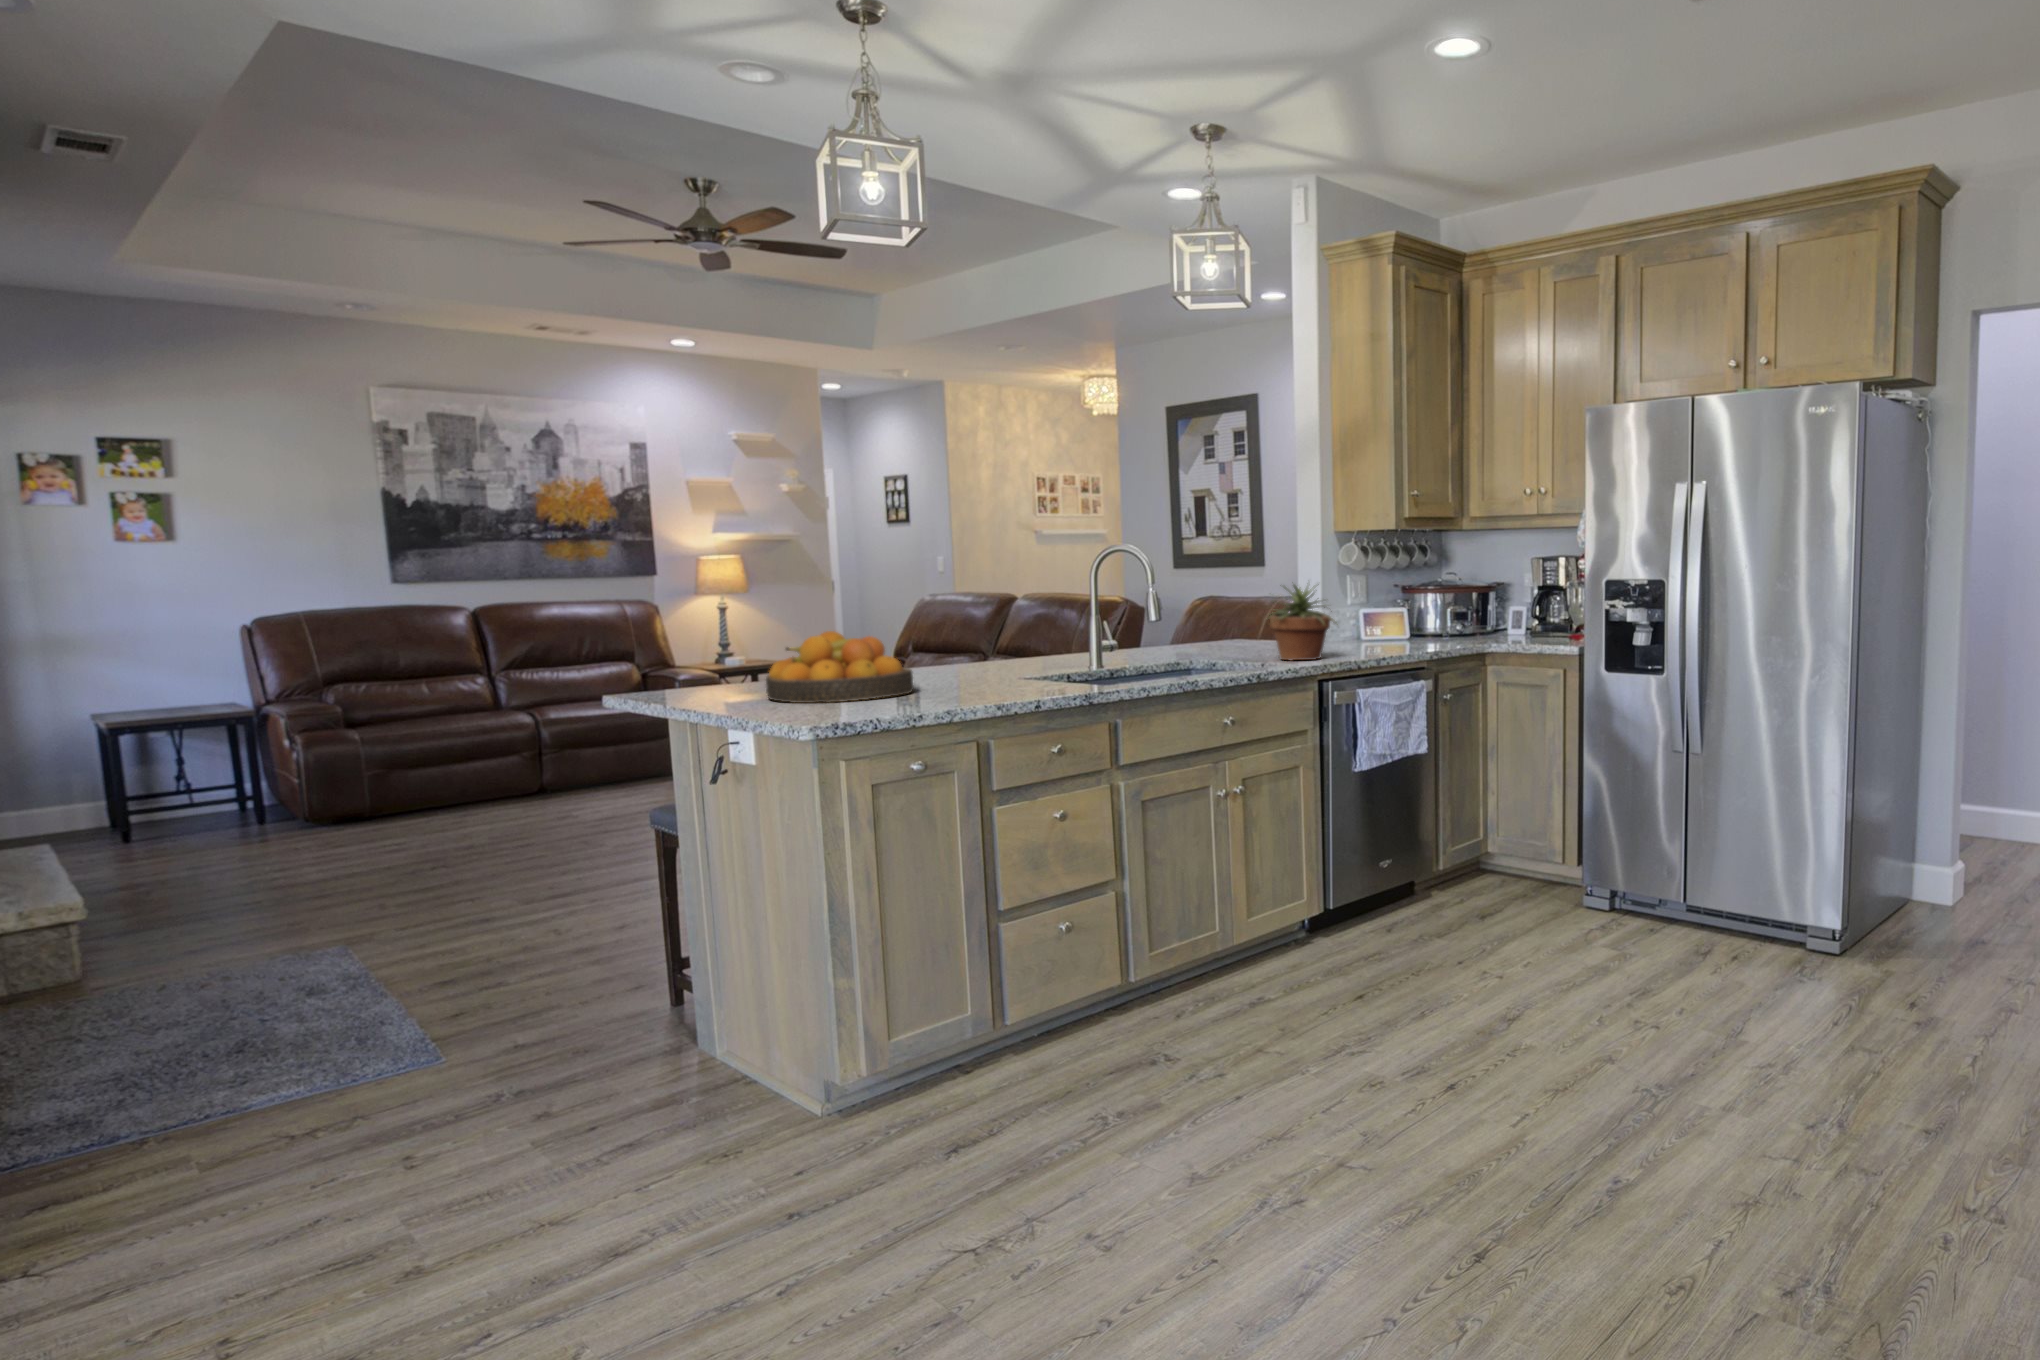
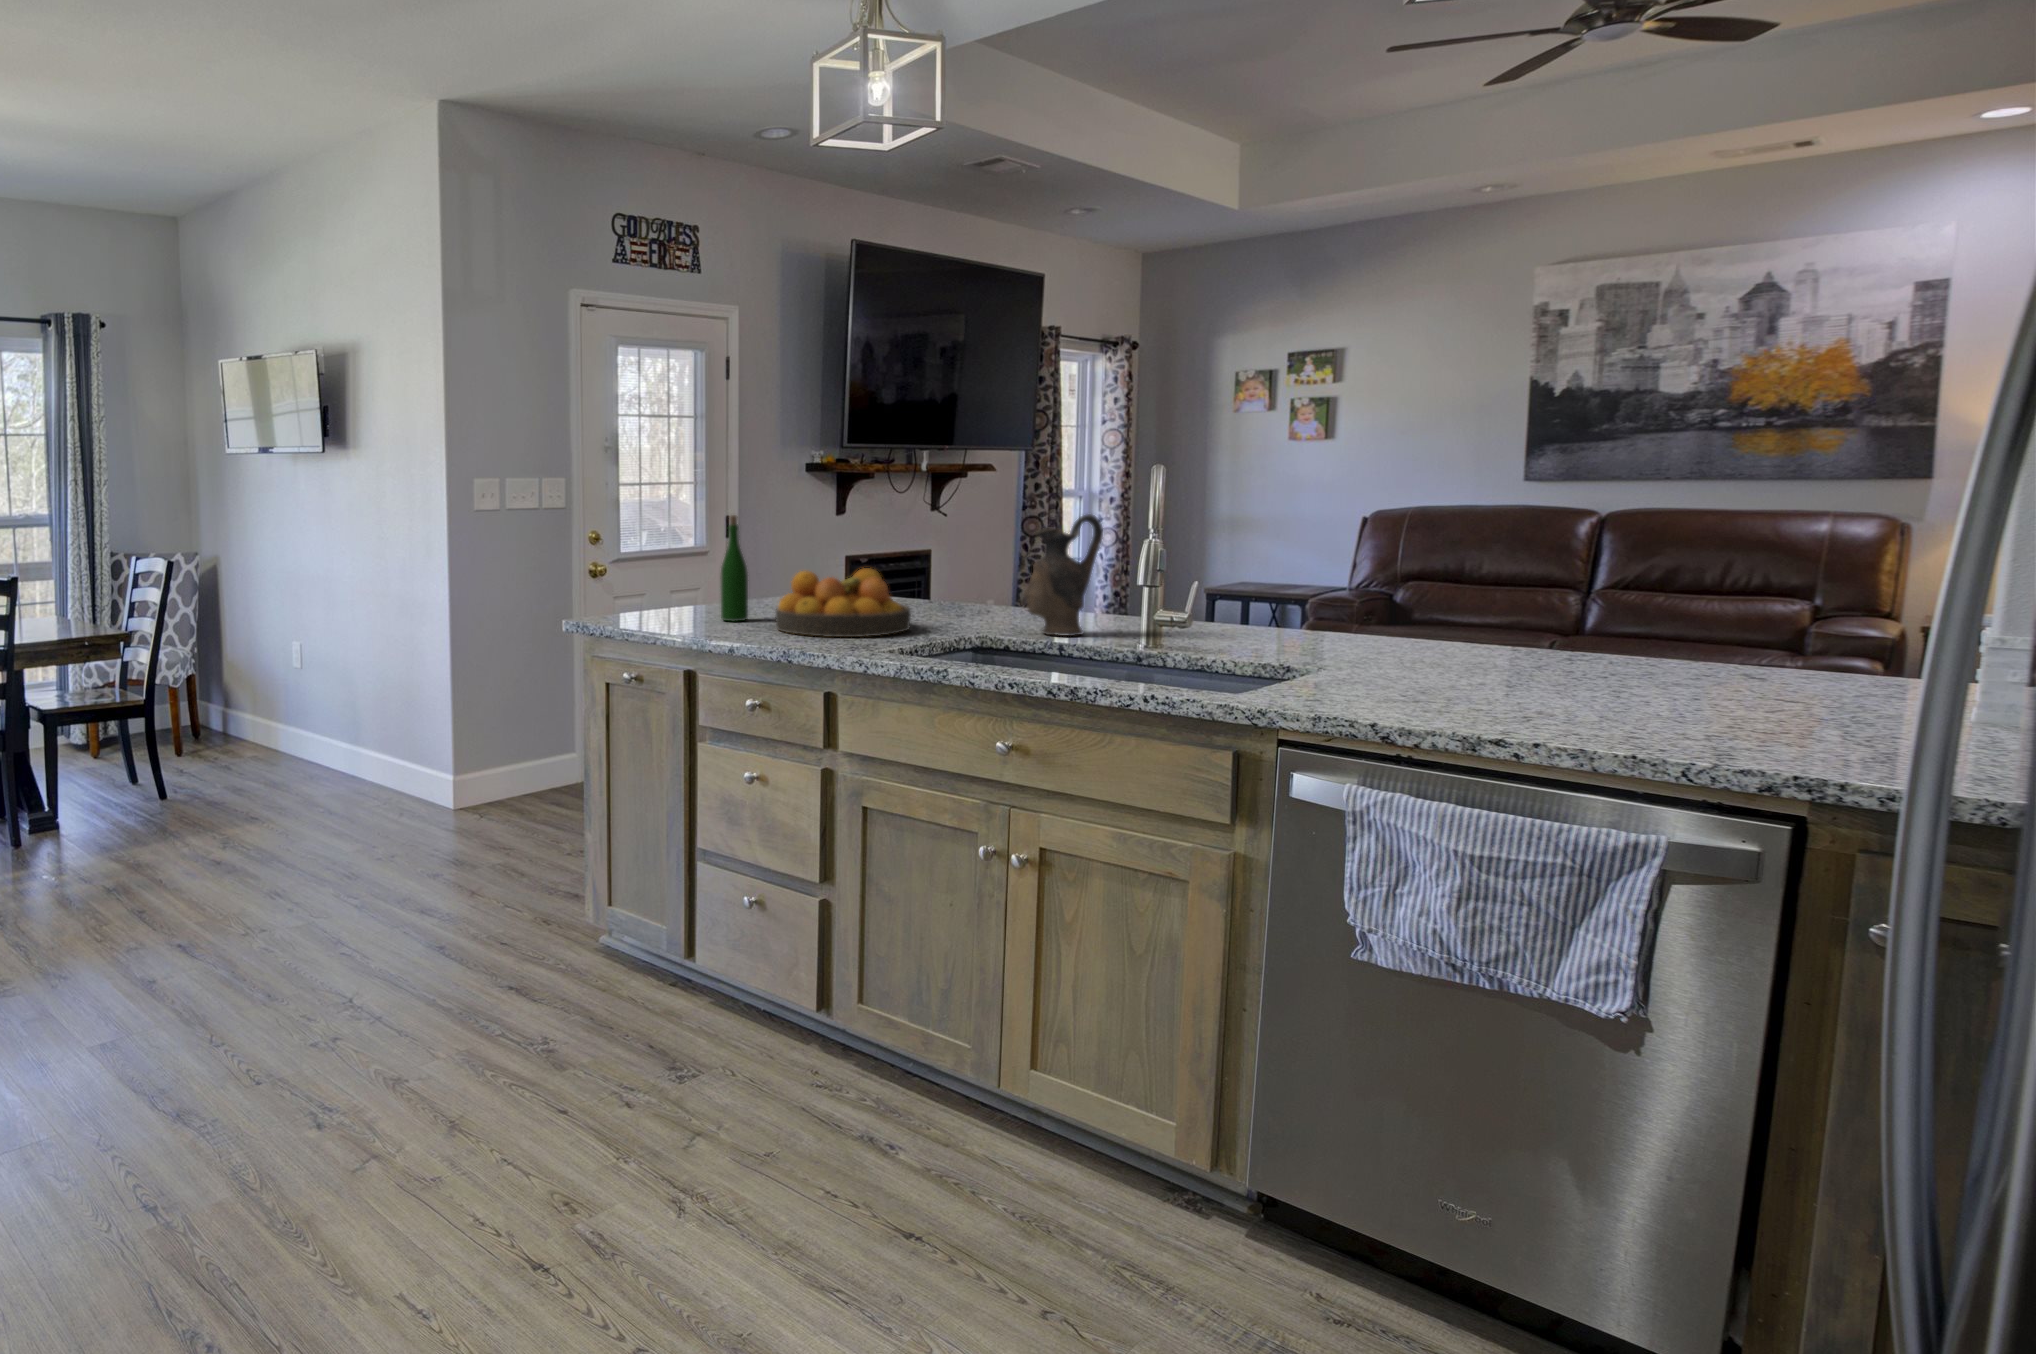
ceramic pitcher: none [919,572,964,676] -> present [1024,514,1103,636]
wine bottle: none [693,578,733,711] -> present [720,515,748,621]
potted plant: present [1268,583,1333,660] -> none [1360,567,1604,725]

